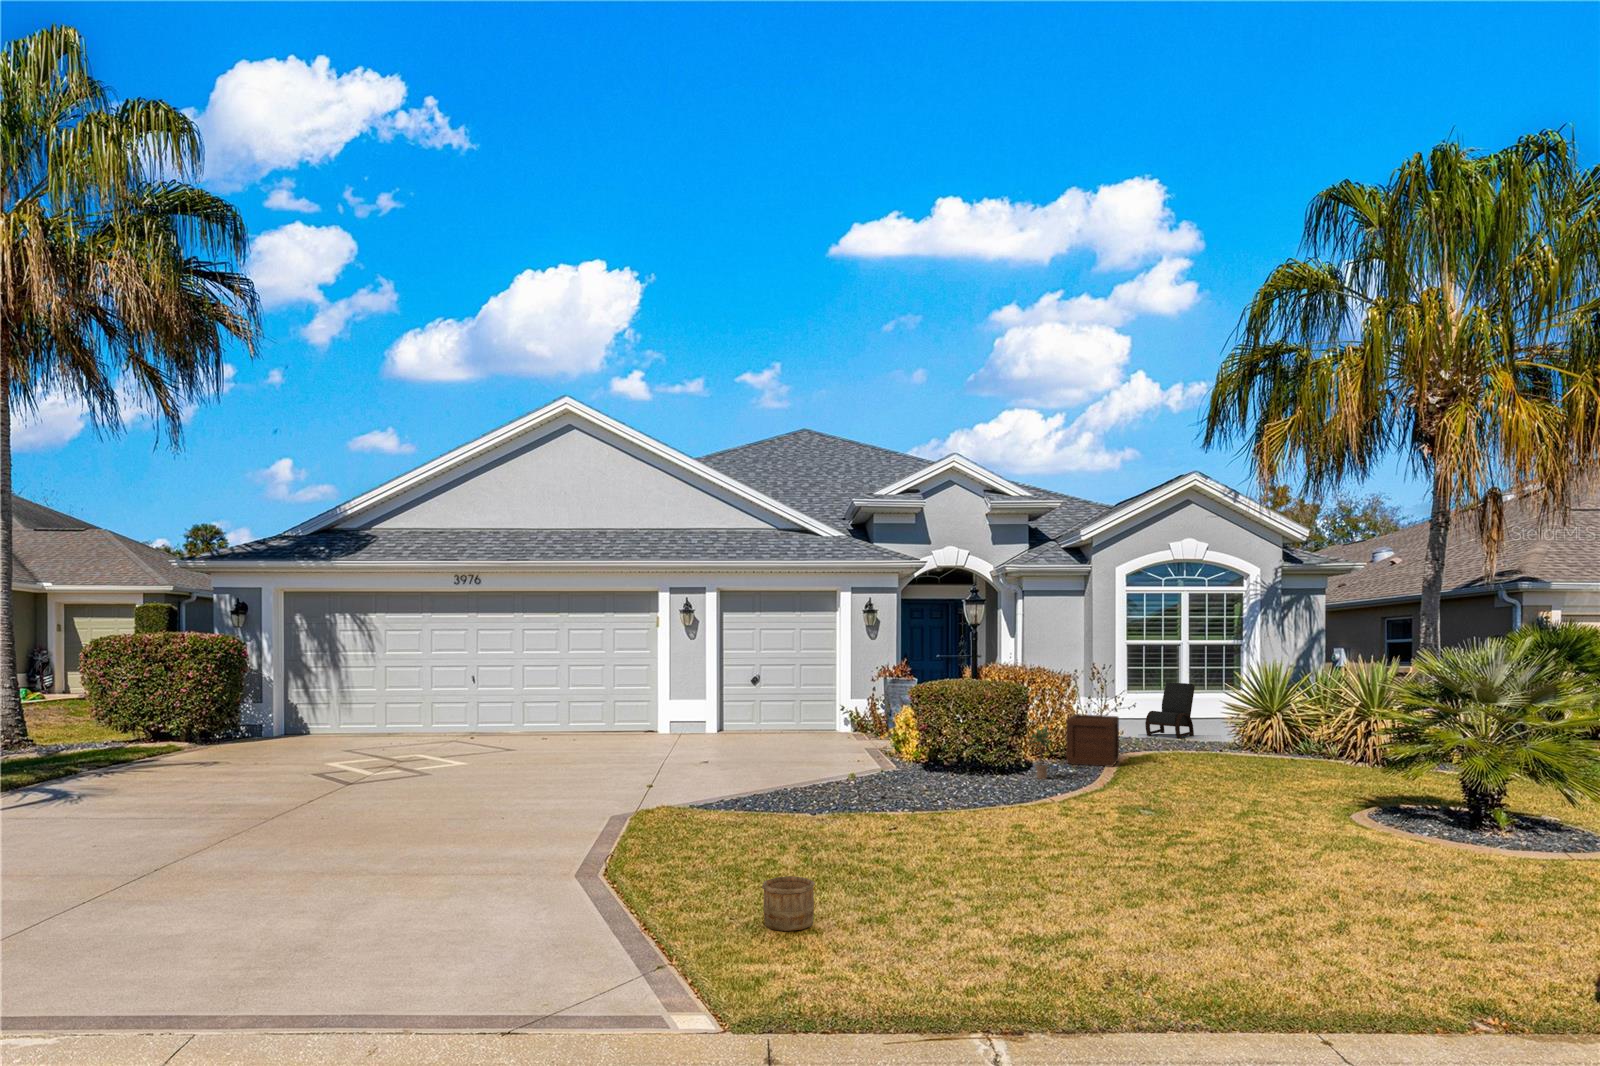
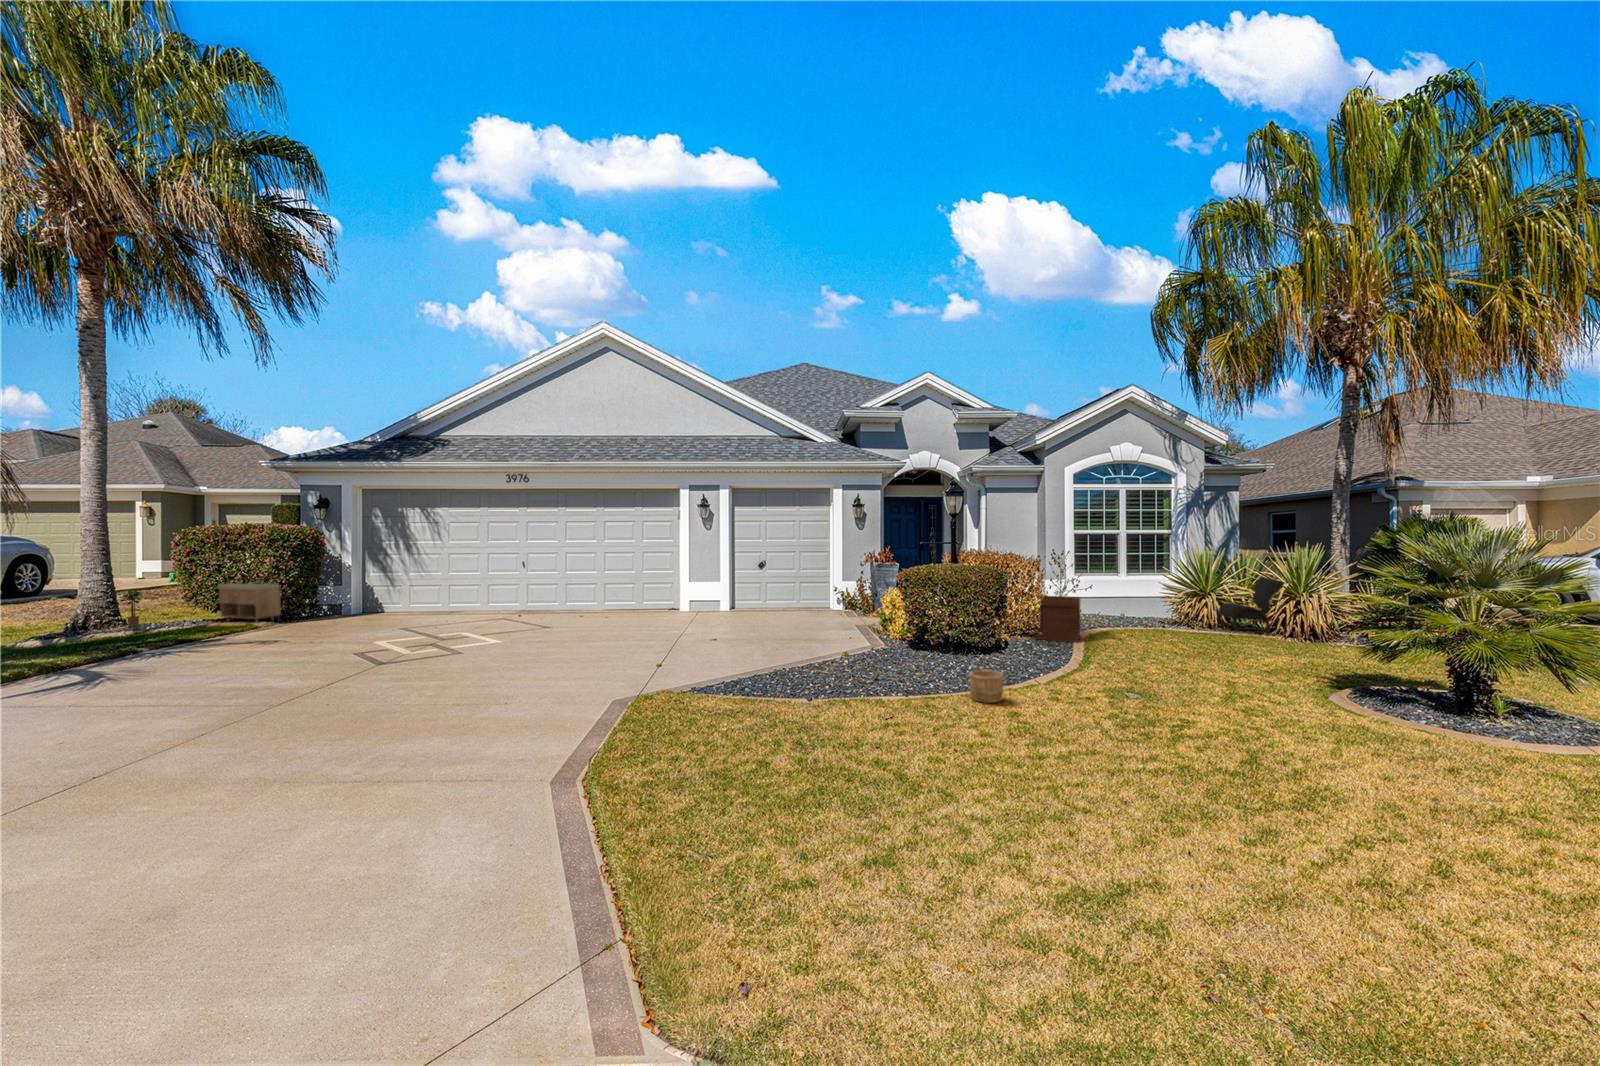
lounge chair: present [1145,682,1195,739] -> present [1217,577,1283,631]
storage bench: none [129,700,199,746] -> present [218,583,281,622]
potted plant: present [1029,728,1049,779] -> present [120,589,141,627]
wooden bucket: present [762,876,815,931] -> present [969,670,1003,703]

